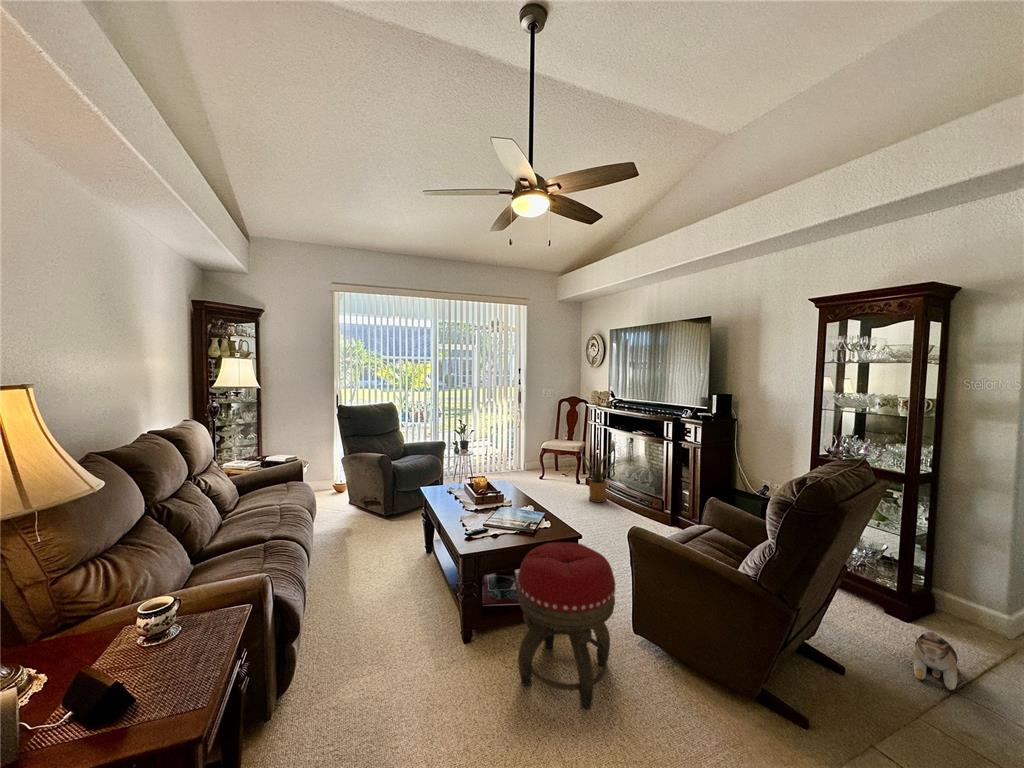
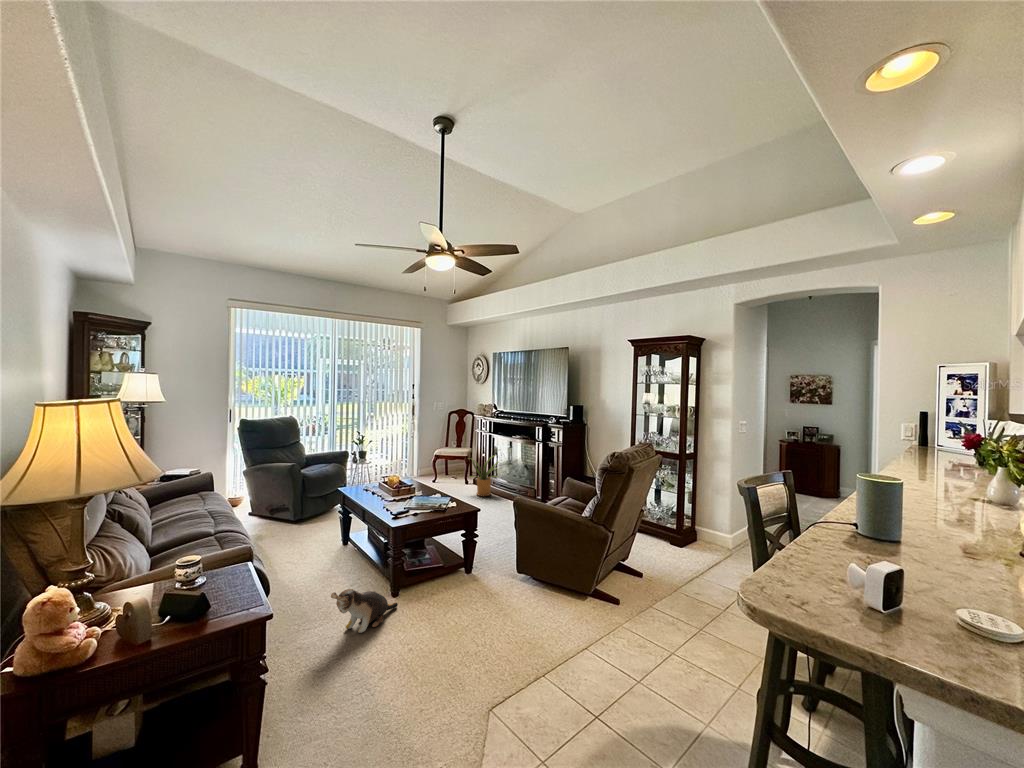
footstool: present [518,543,615,708] -> none [439,512,507,619]
plush toy: present [913,632,961,690] -> present [331,589,398,633]

